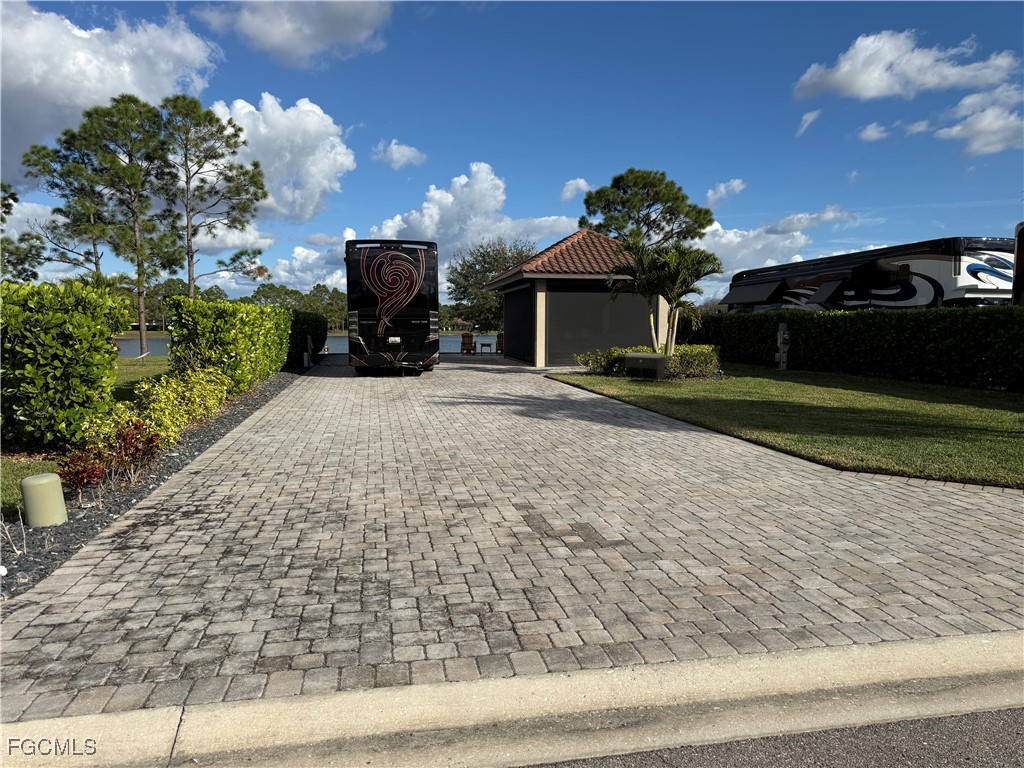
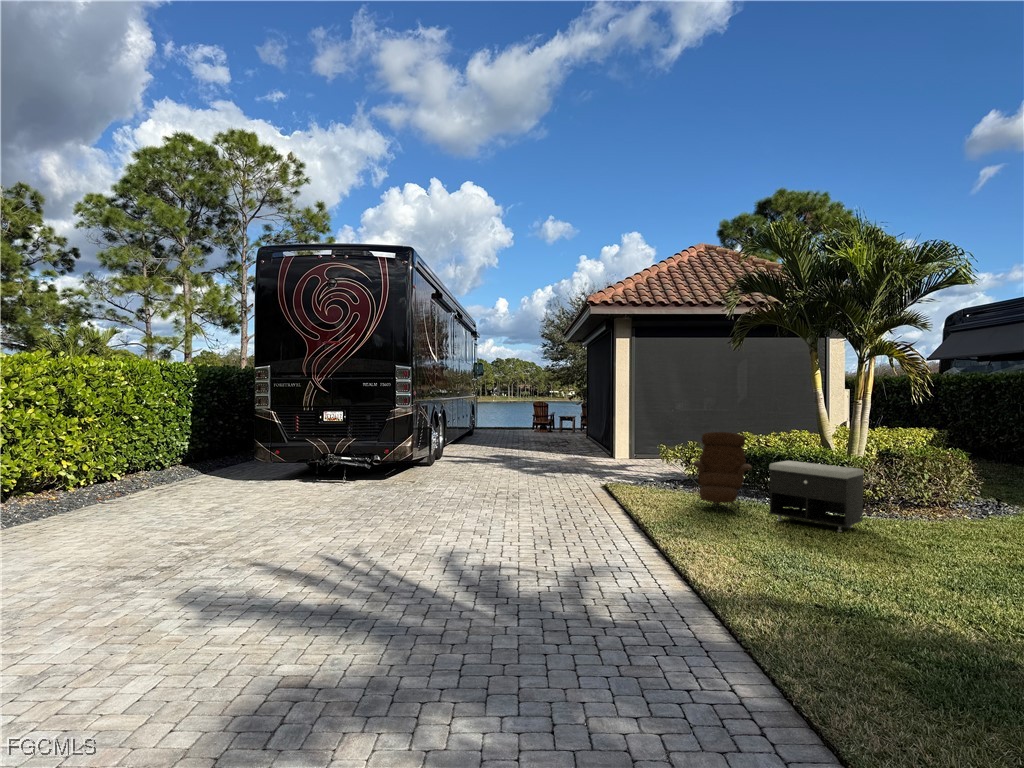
lounge chair: none [589,342,617,379] -> present [692,432,752,513]

